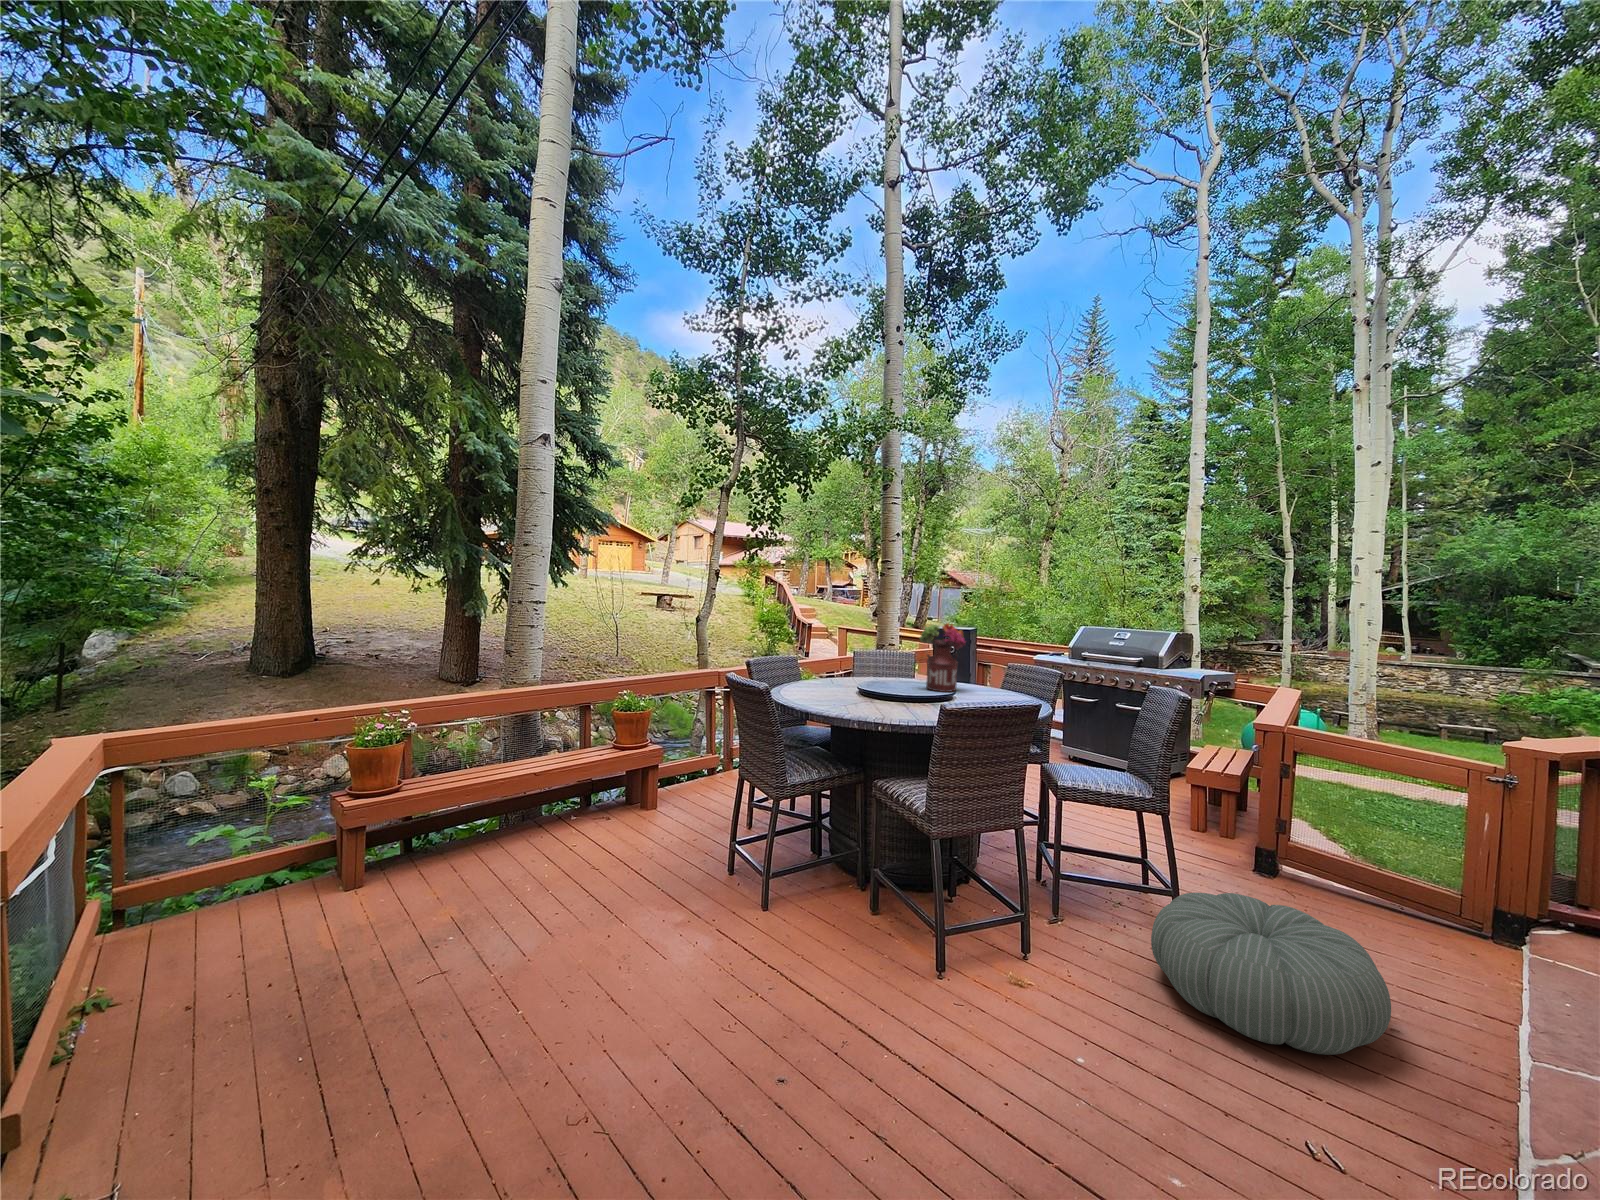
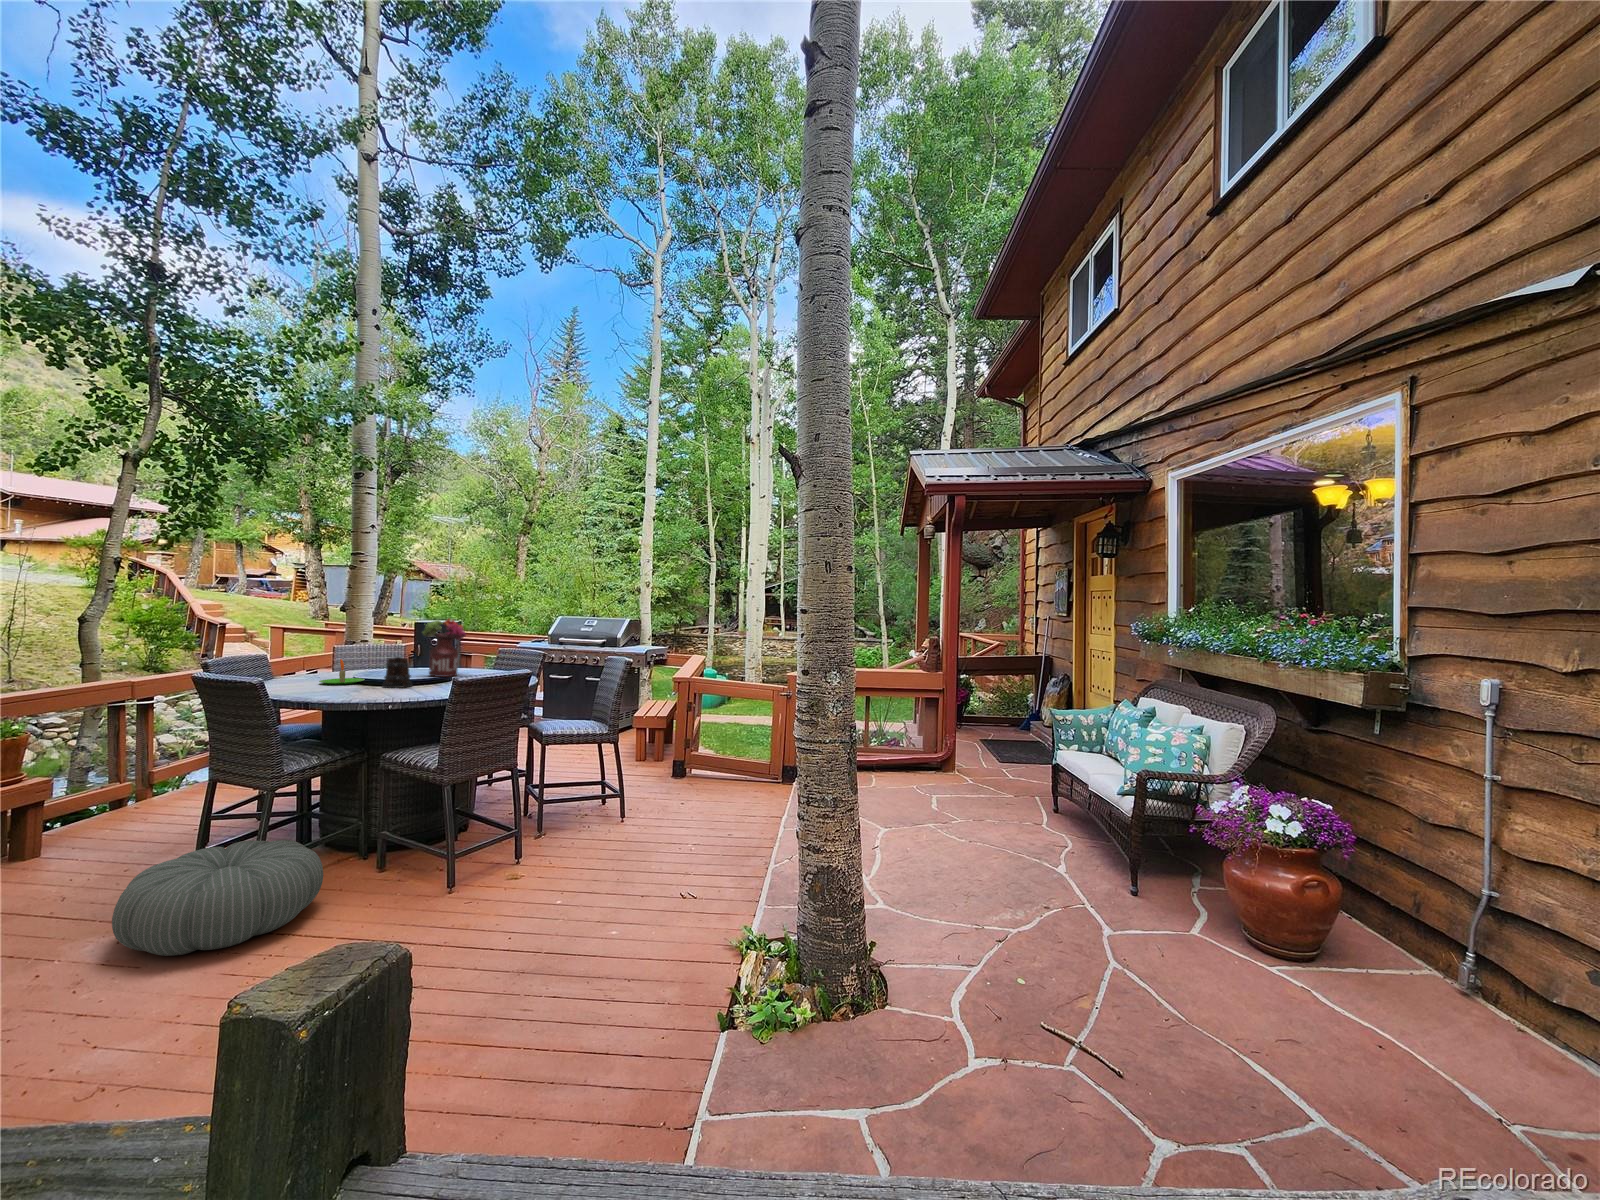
candle: none [820,664,860,692] -> present [319,659,365,685]
beer mug: none [872,666,903,703] -> present [383,657,412,688]
pouf: present [1151,893,1391,1055] -> present [112,840,323,956]

